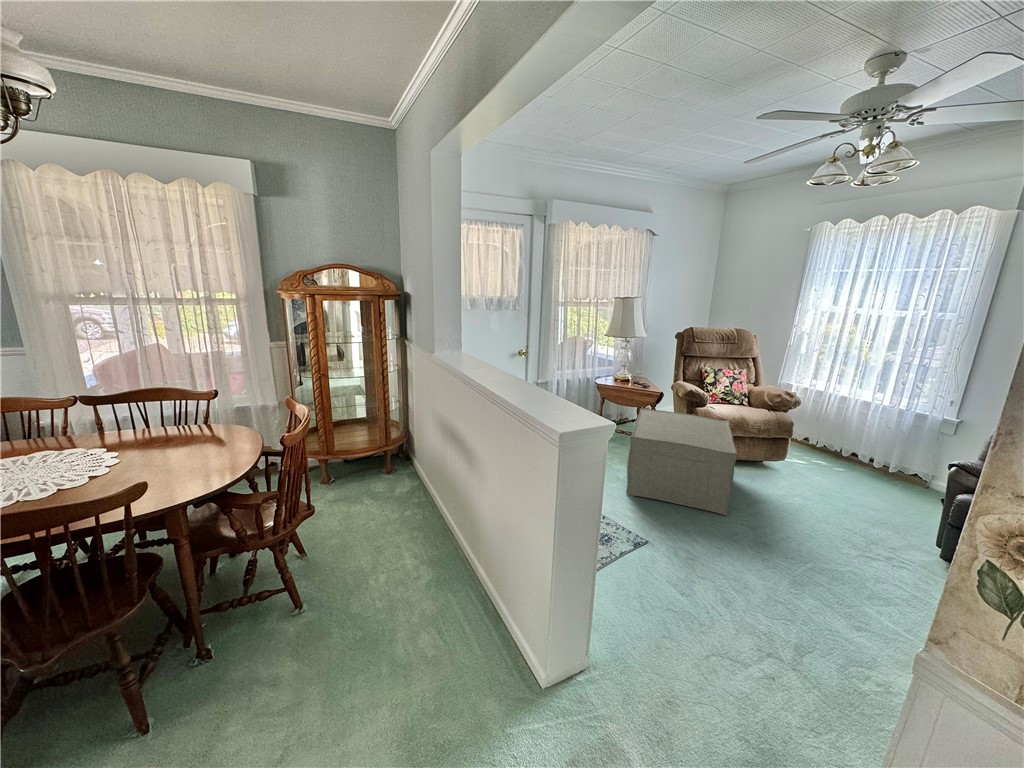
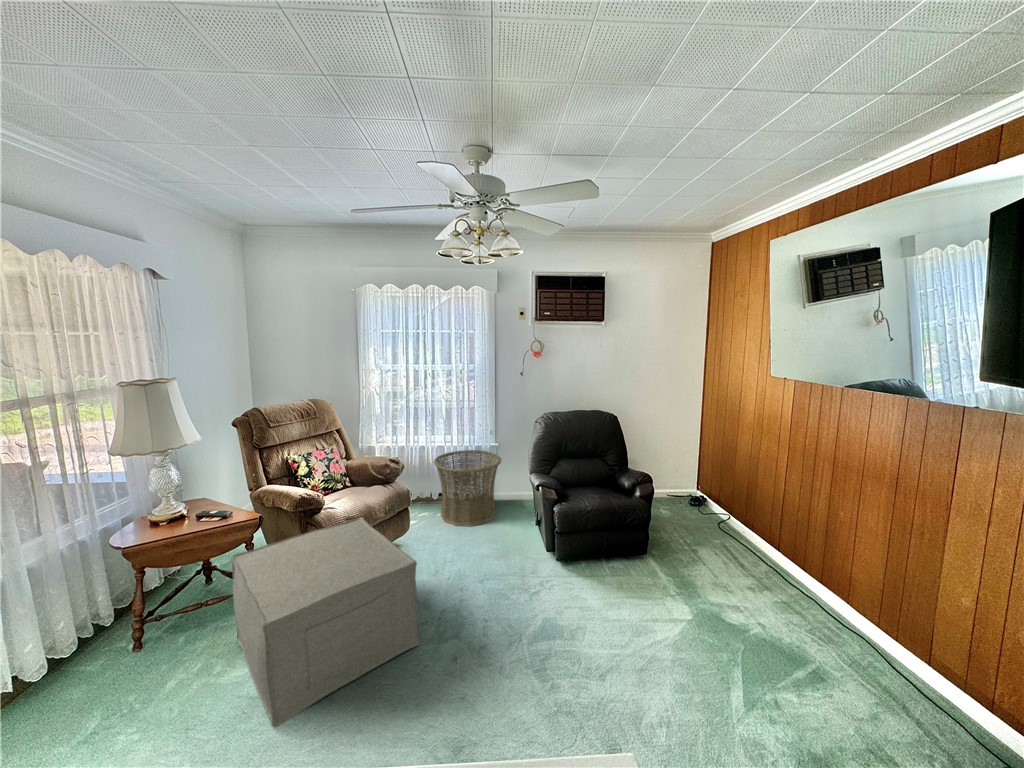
basket: none [834,409,940,496] -> present [434,450,501,526]

